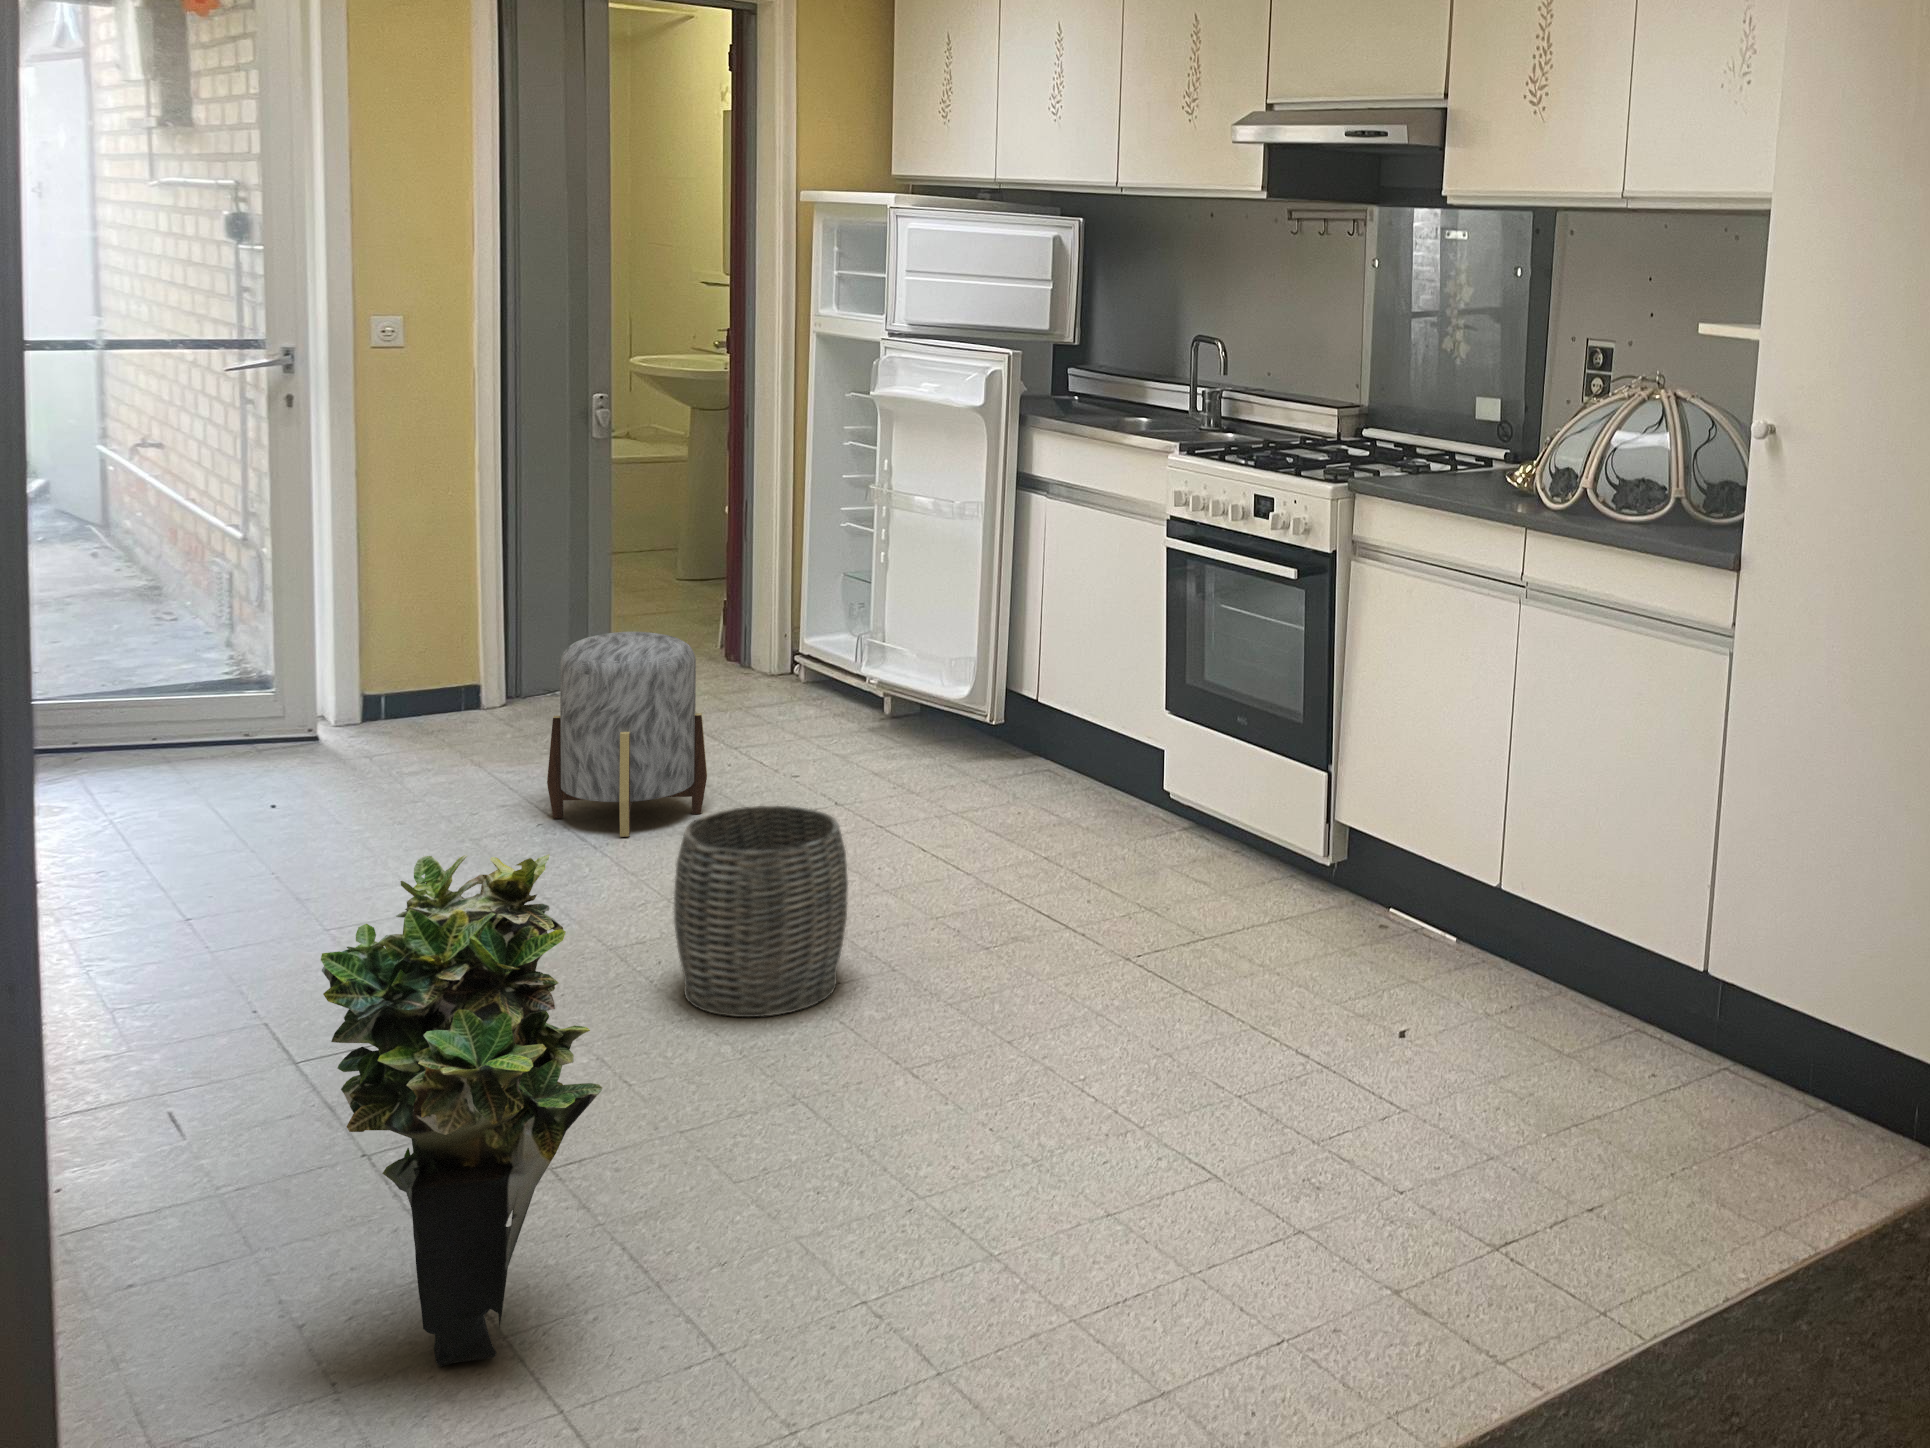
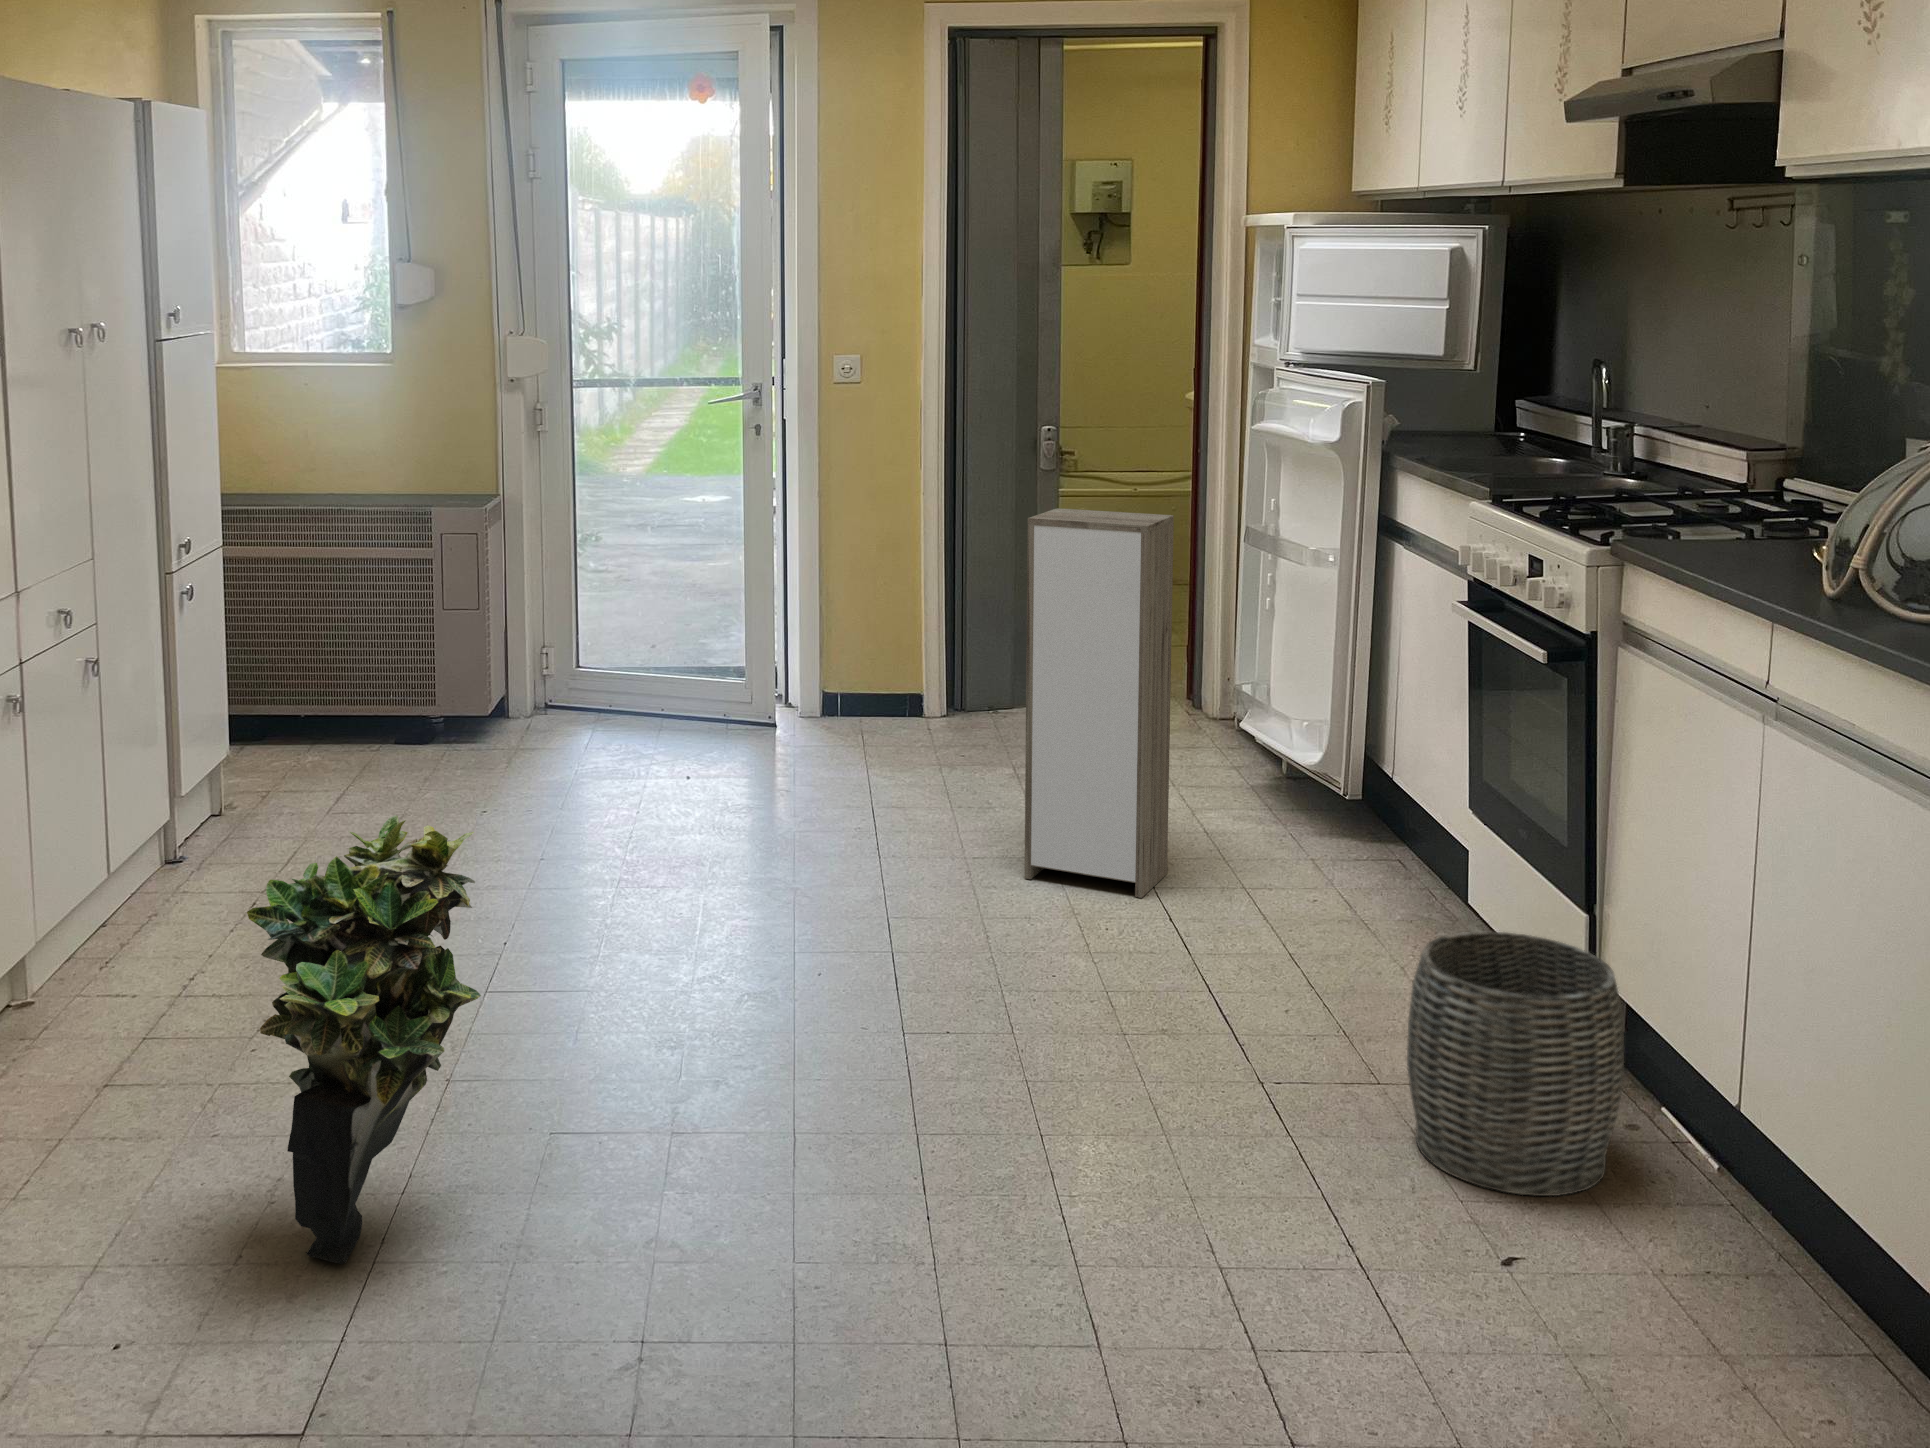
storage cabinet: none [762,476,890,842] -> present [1024,508,1174,898]
stool: present [547,632,707,837] -> none [870,654,1008,851]
woven basket: present [674,806,848,1017] -> present [1407,932,1624,1196]

